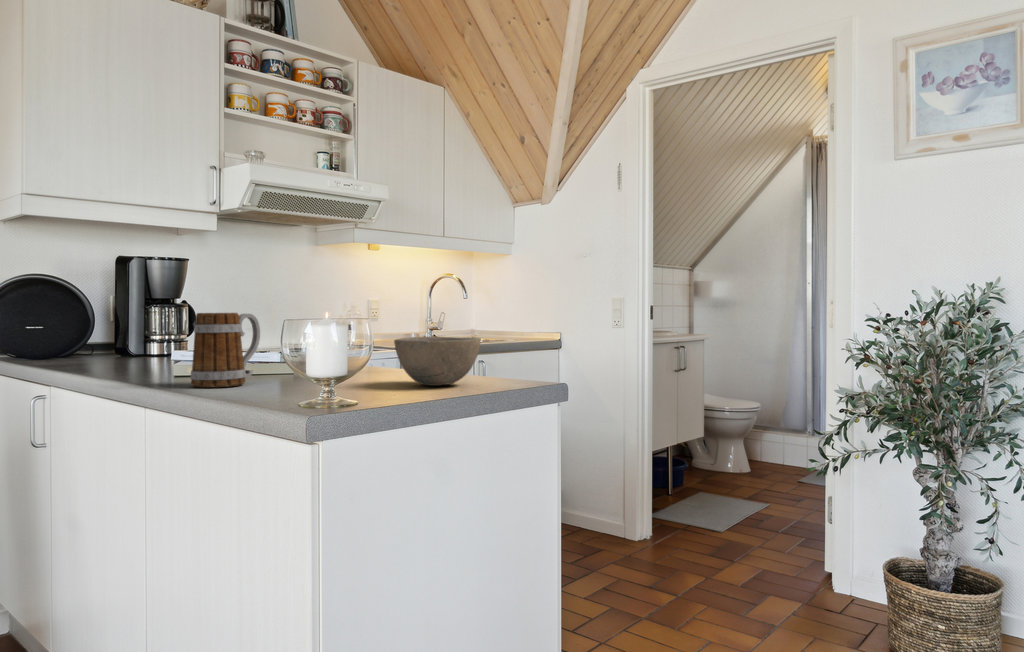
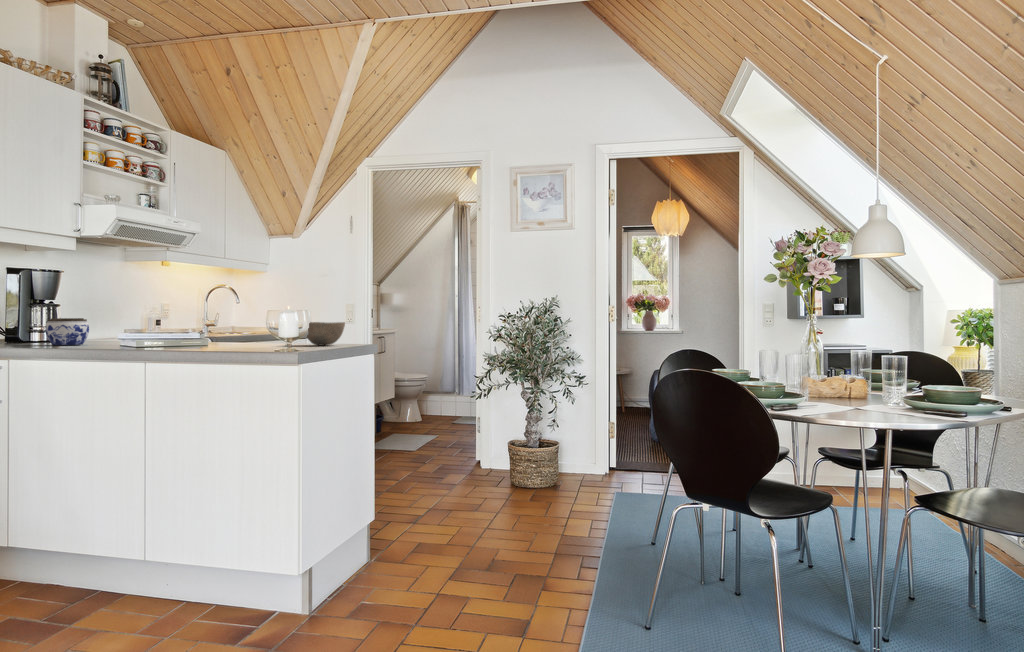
mug: present [191,313,260,387] -> none [195,309,224,348]
jar: none [70,326,135,368] -> present [45,318,89,345]

